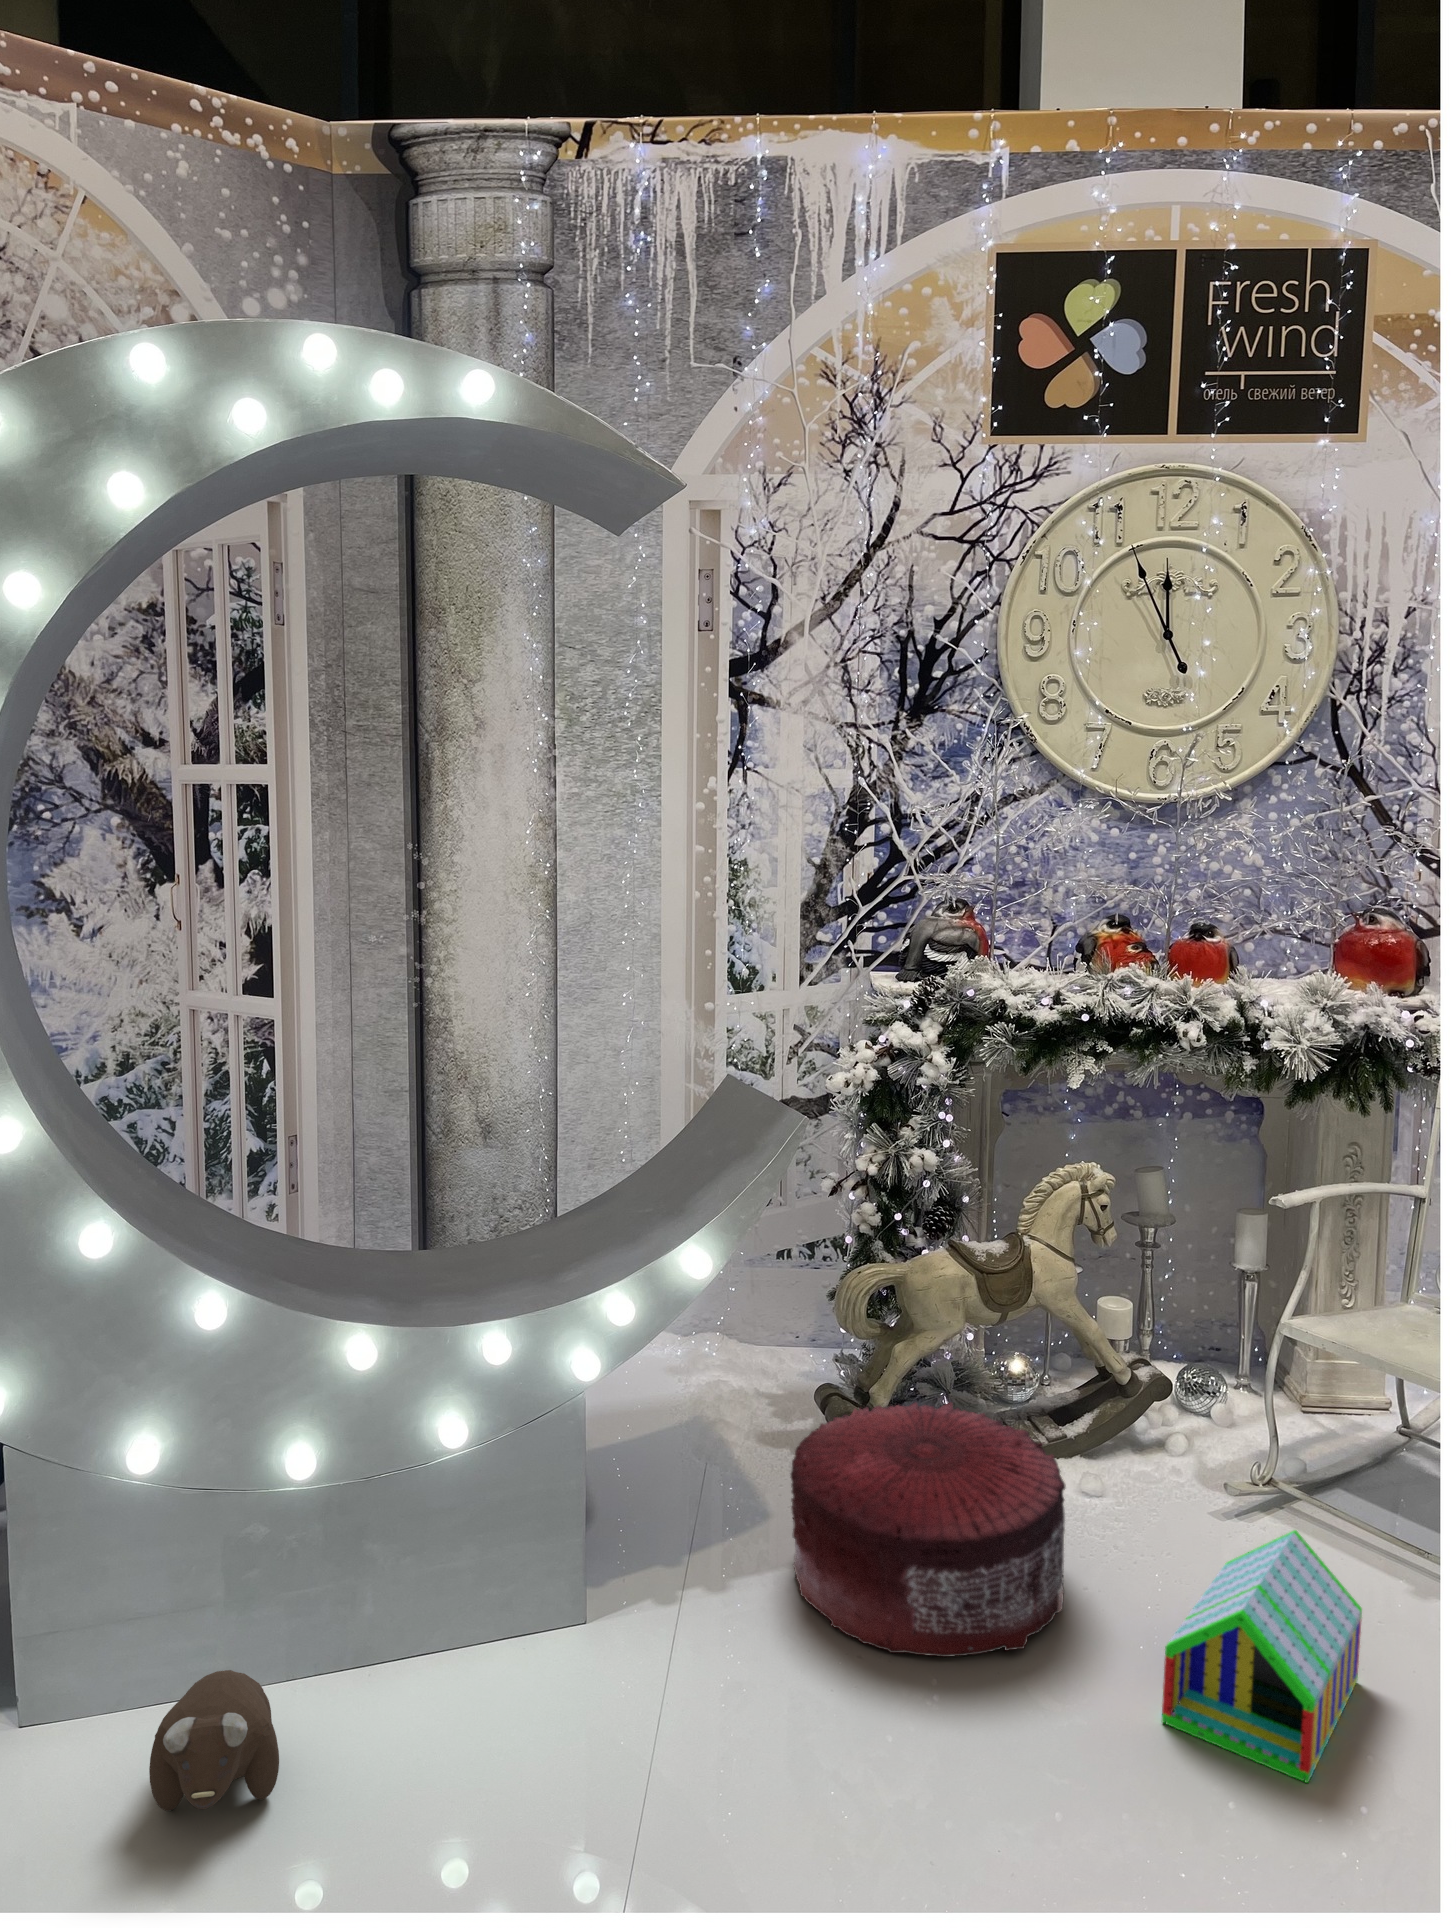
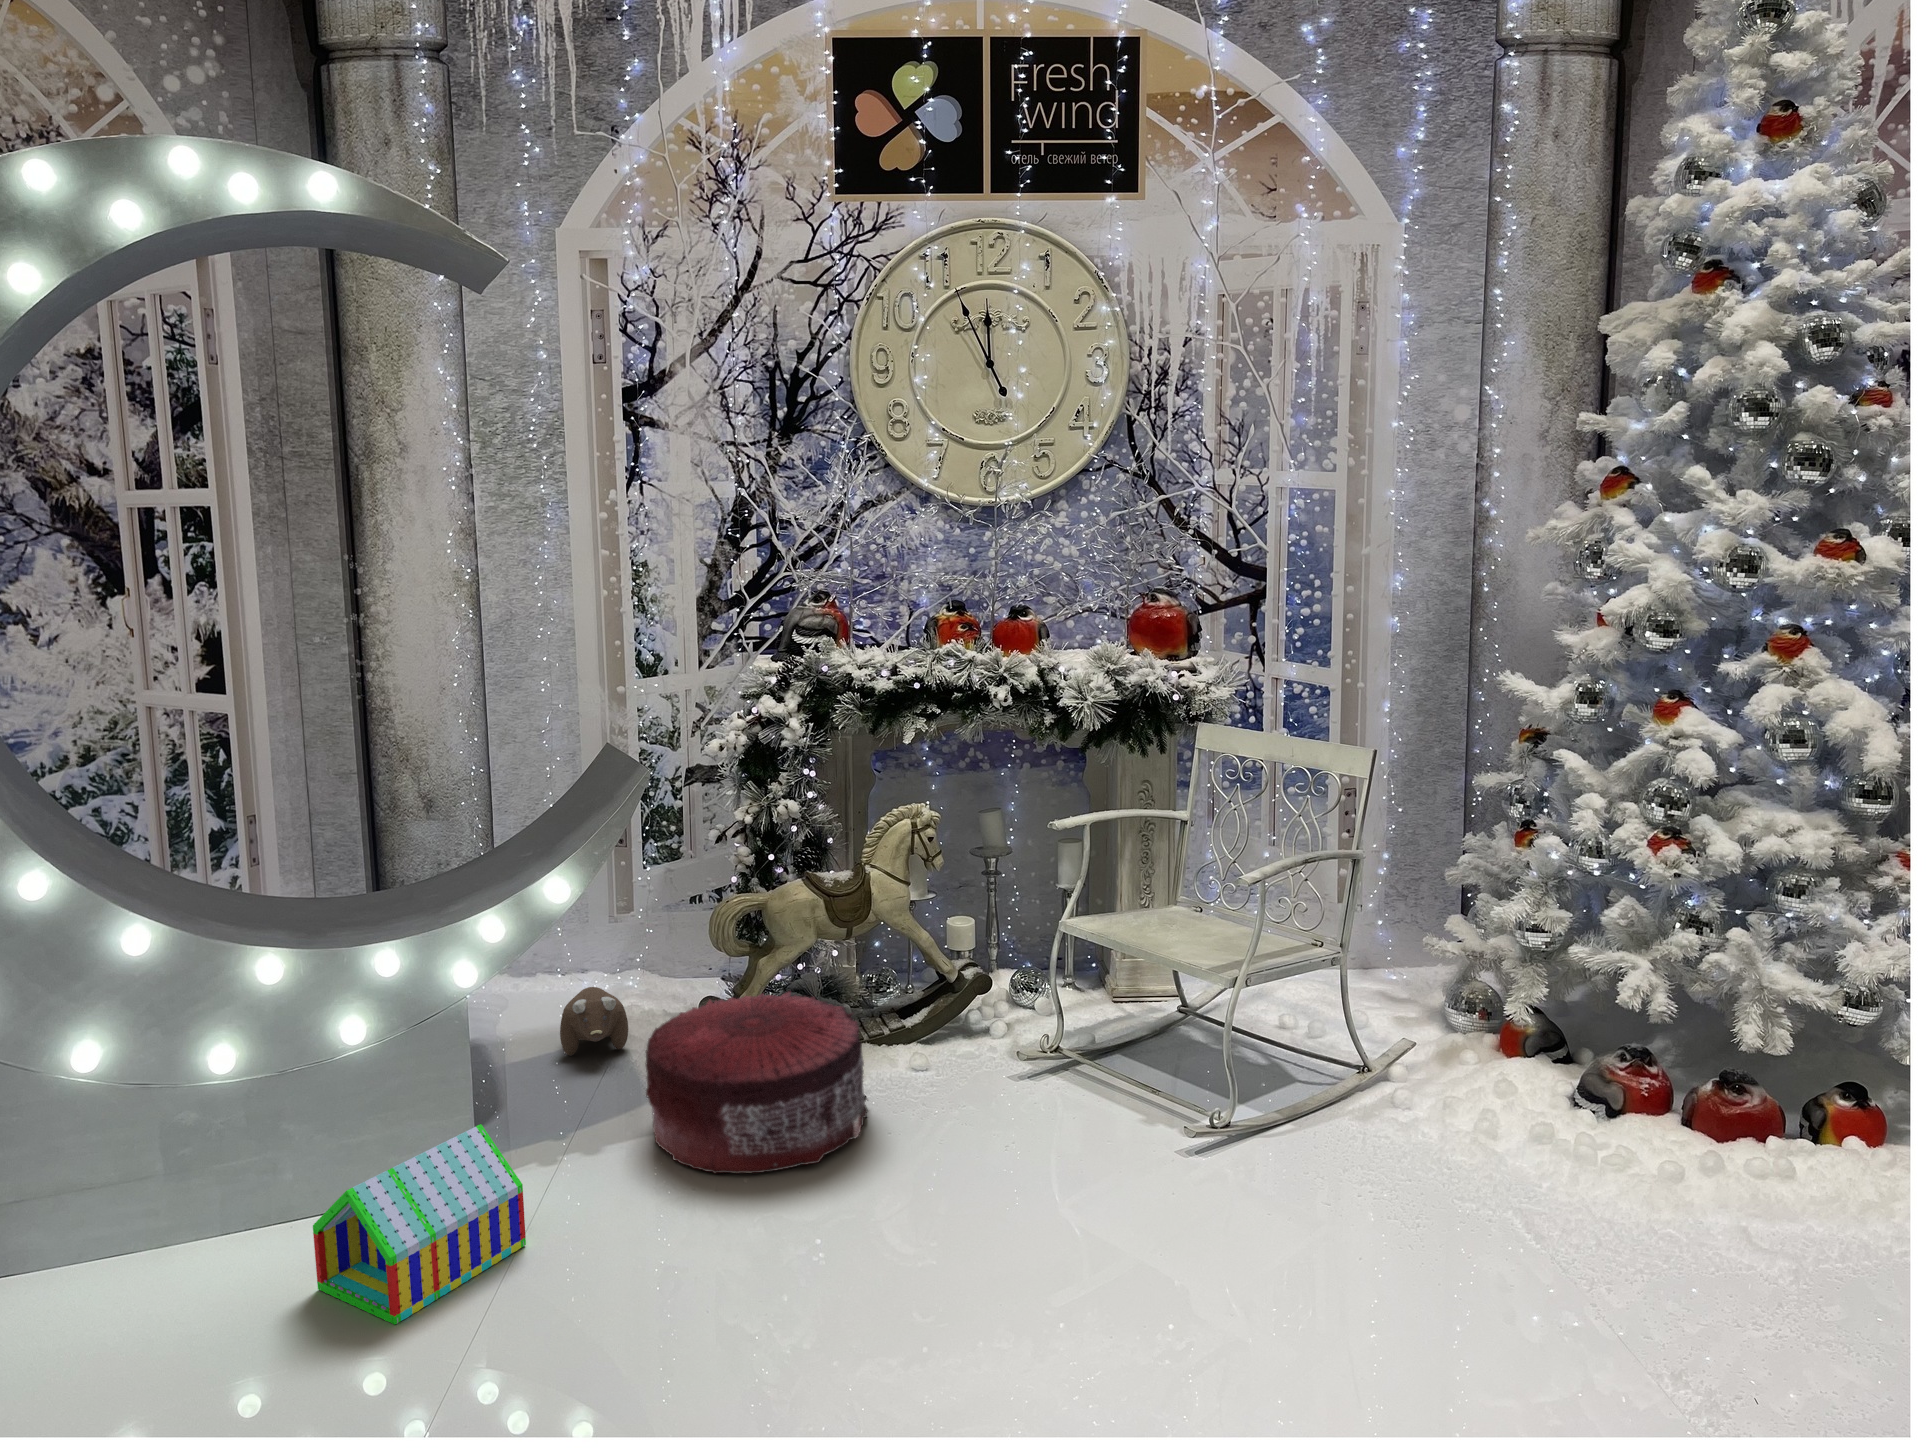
toy house: present [1162,1530,1362,1783] -> present [313,1124,526,1324]
plush toy: present [149,1670,279,1811] -> present [560,987,628,1056]

